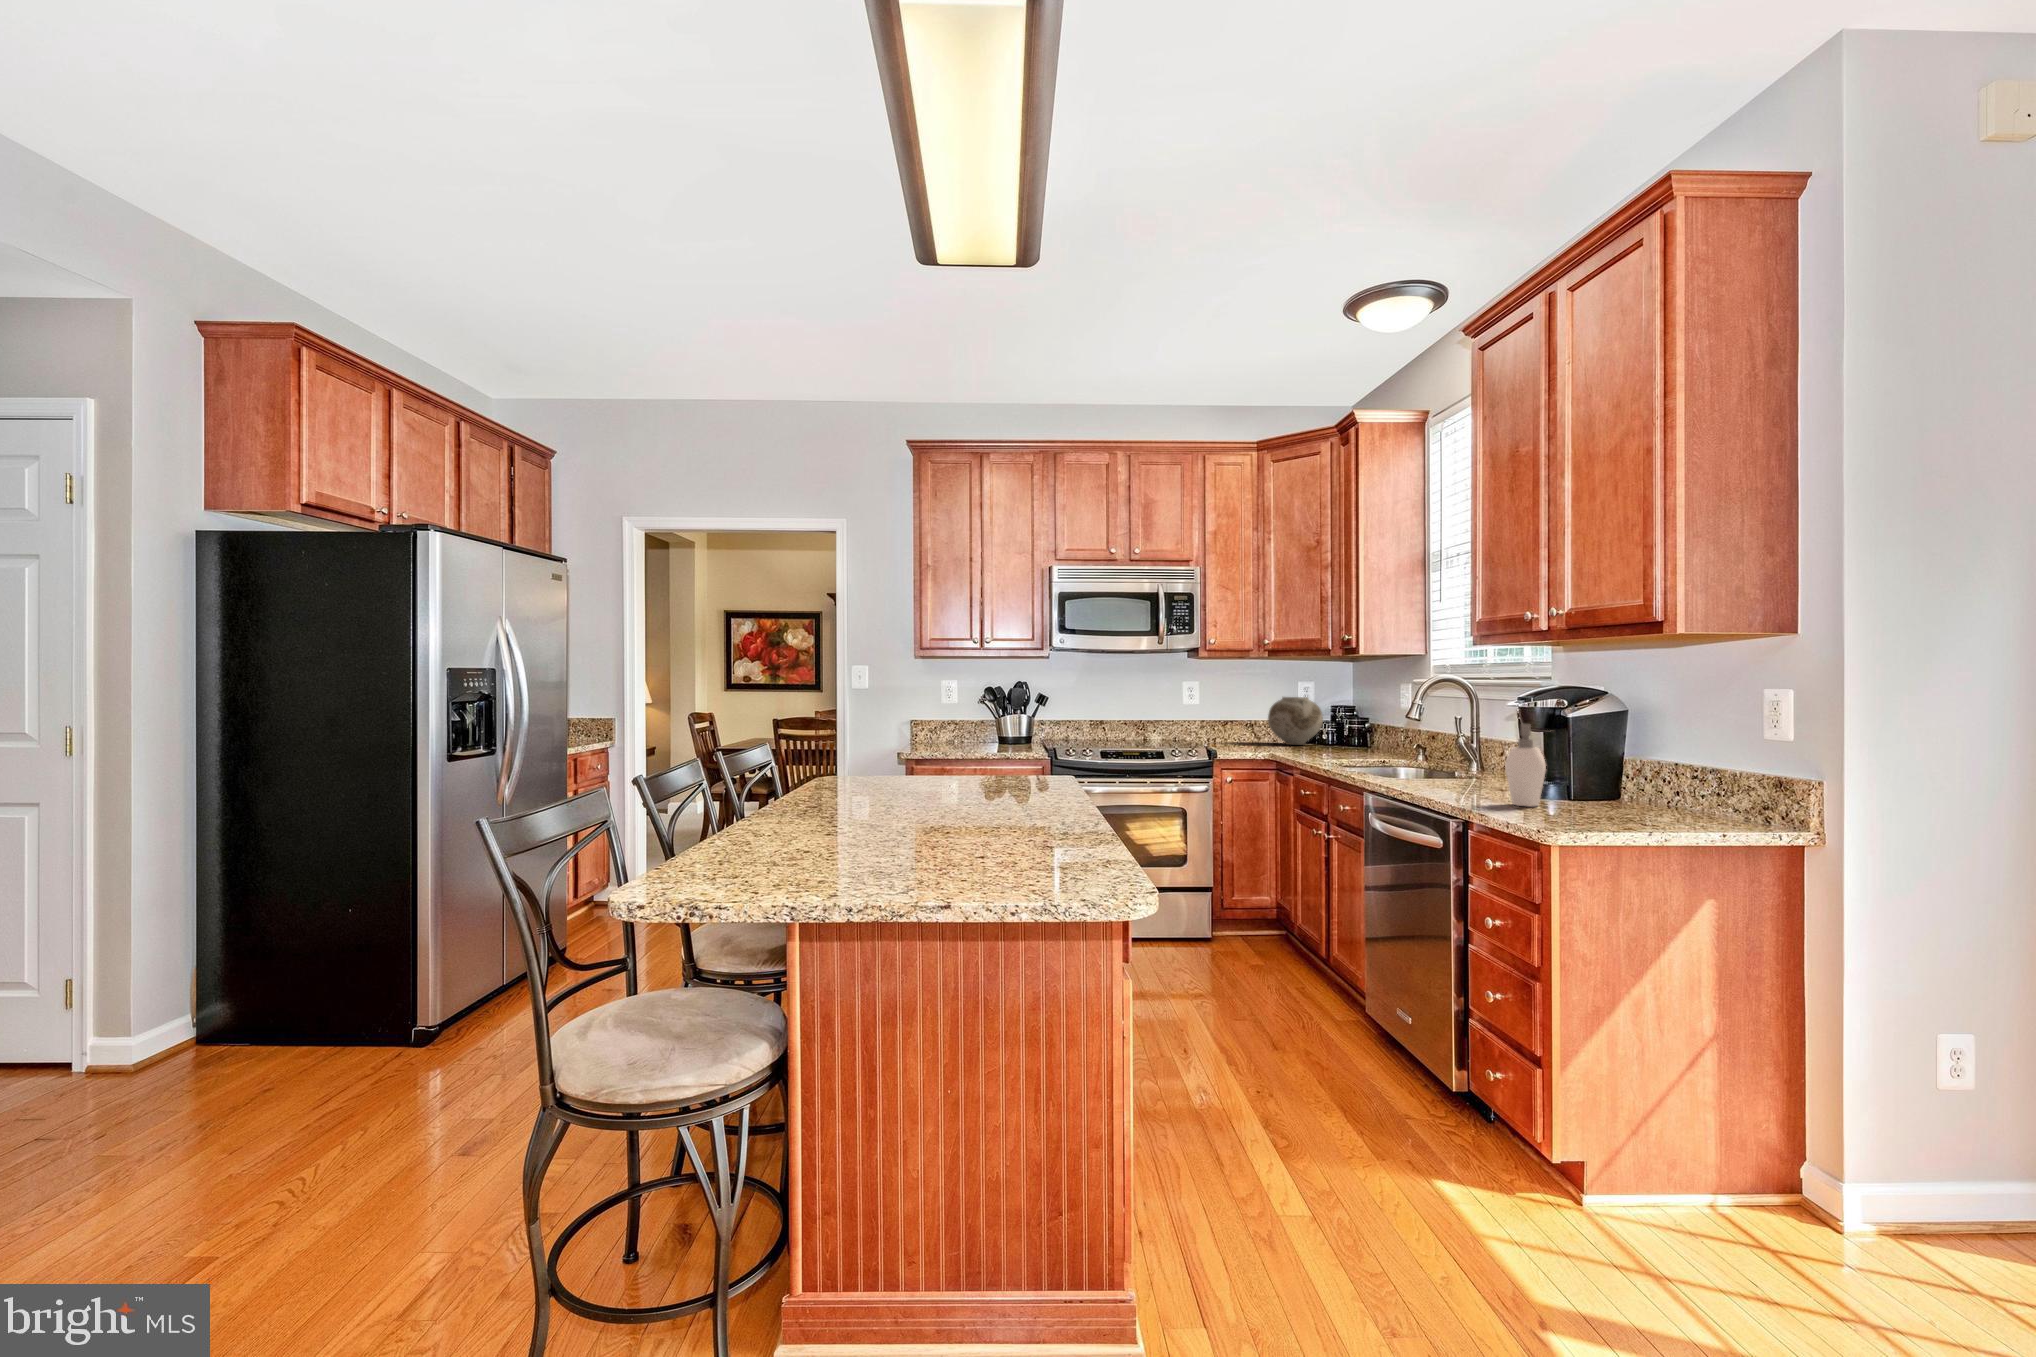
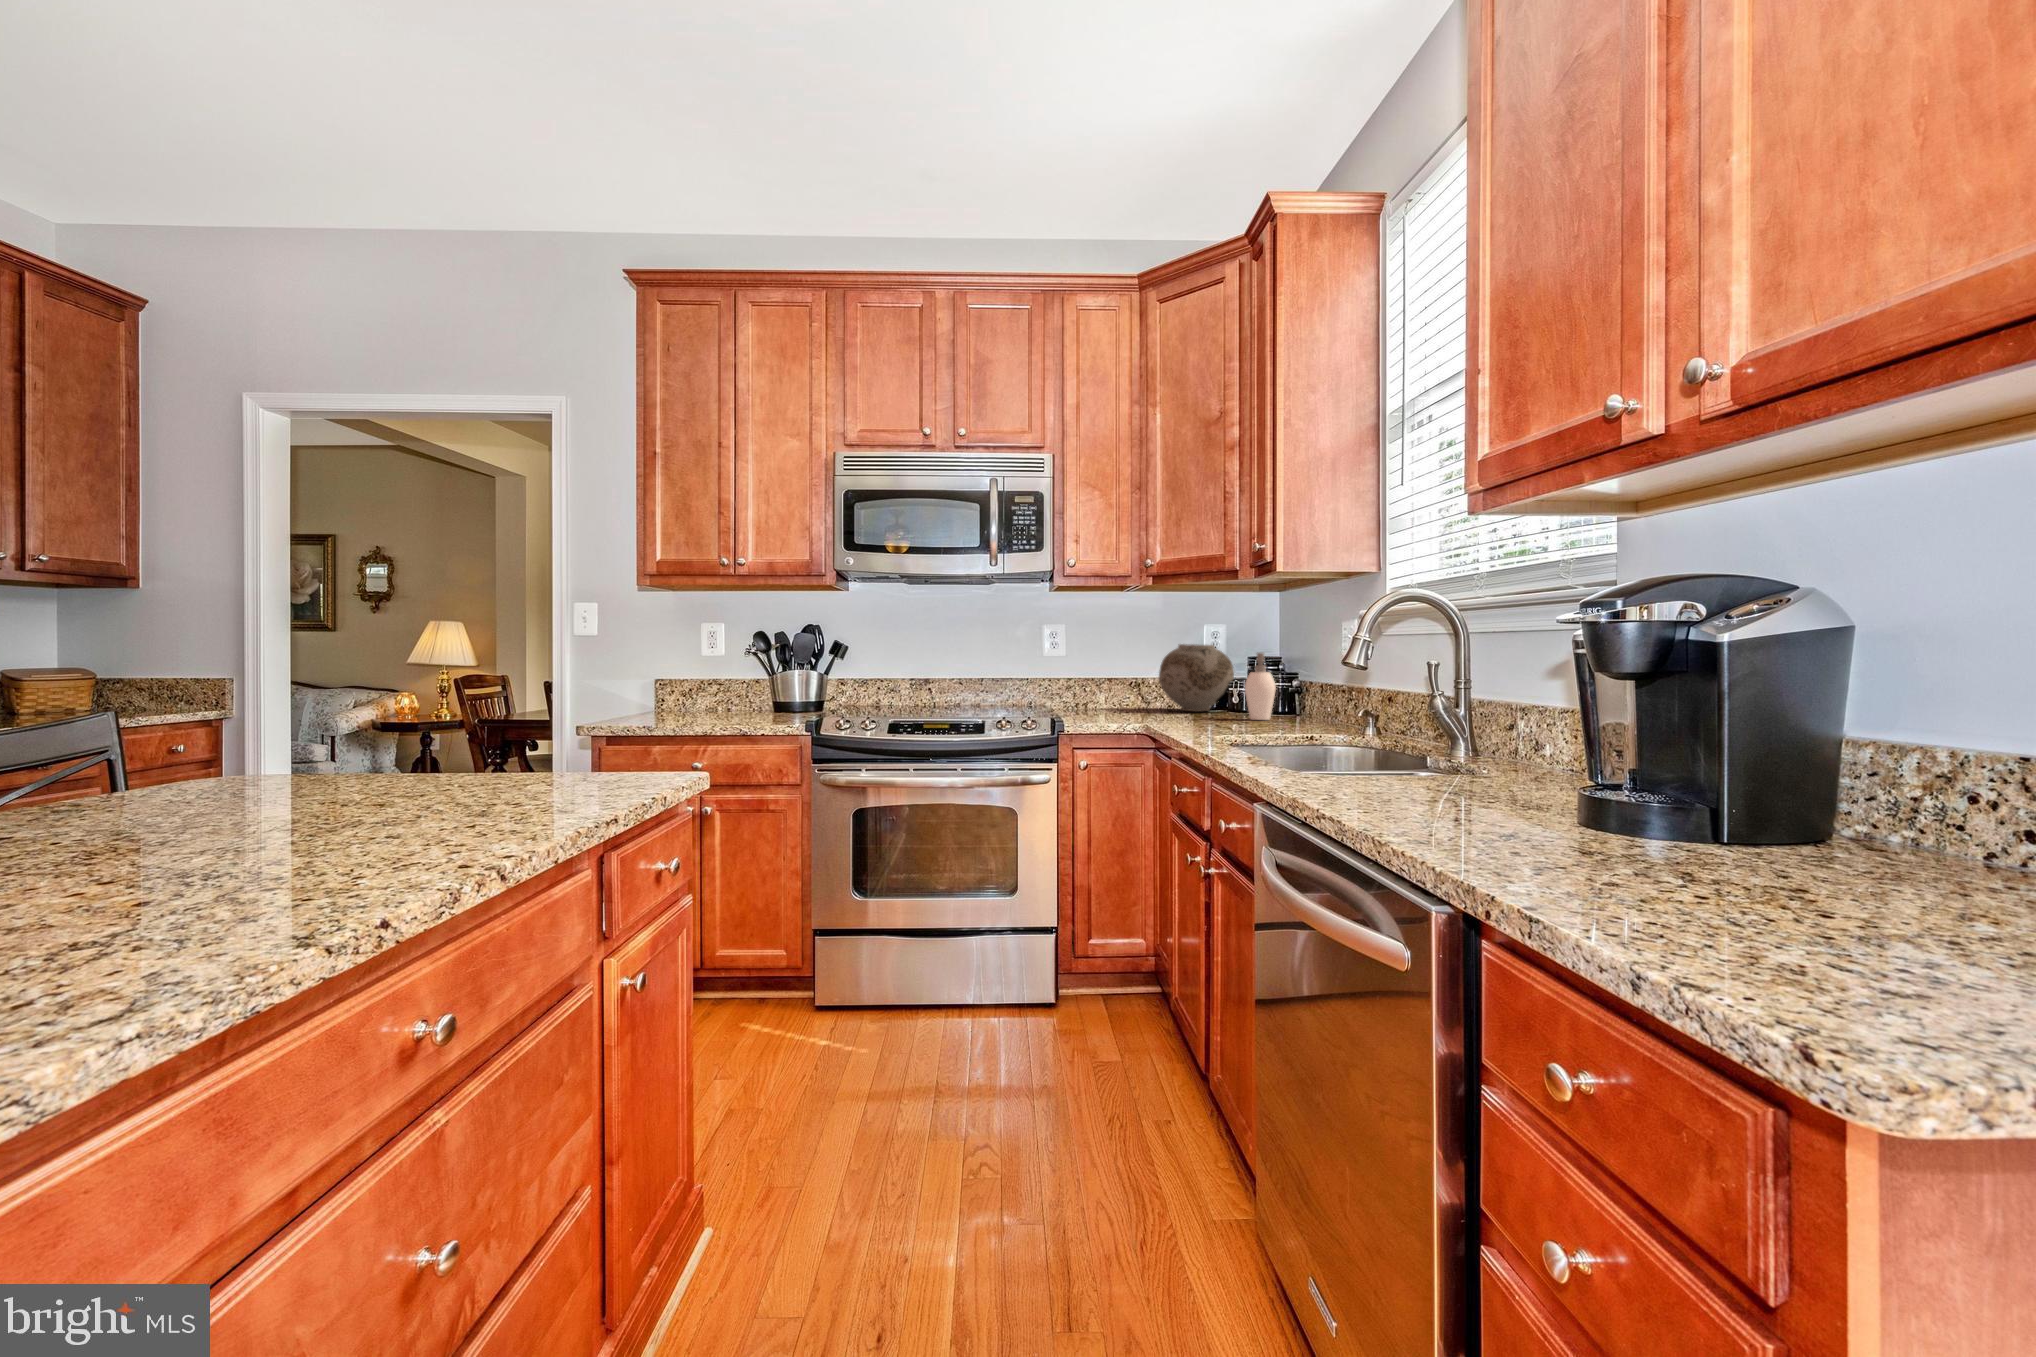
soap dispenser: present [1505,724,1546,806] -> present [1245,653,1276,720]

